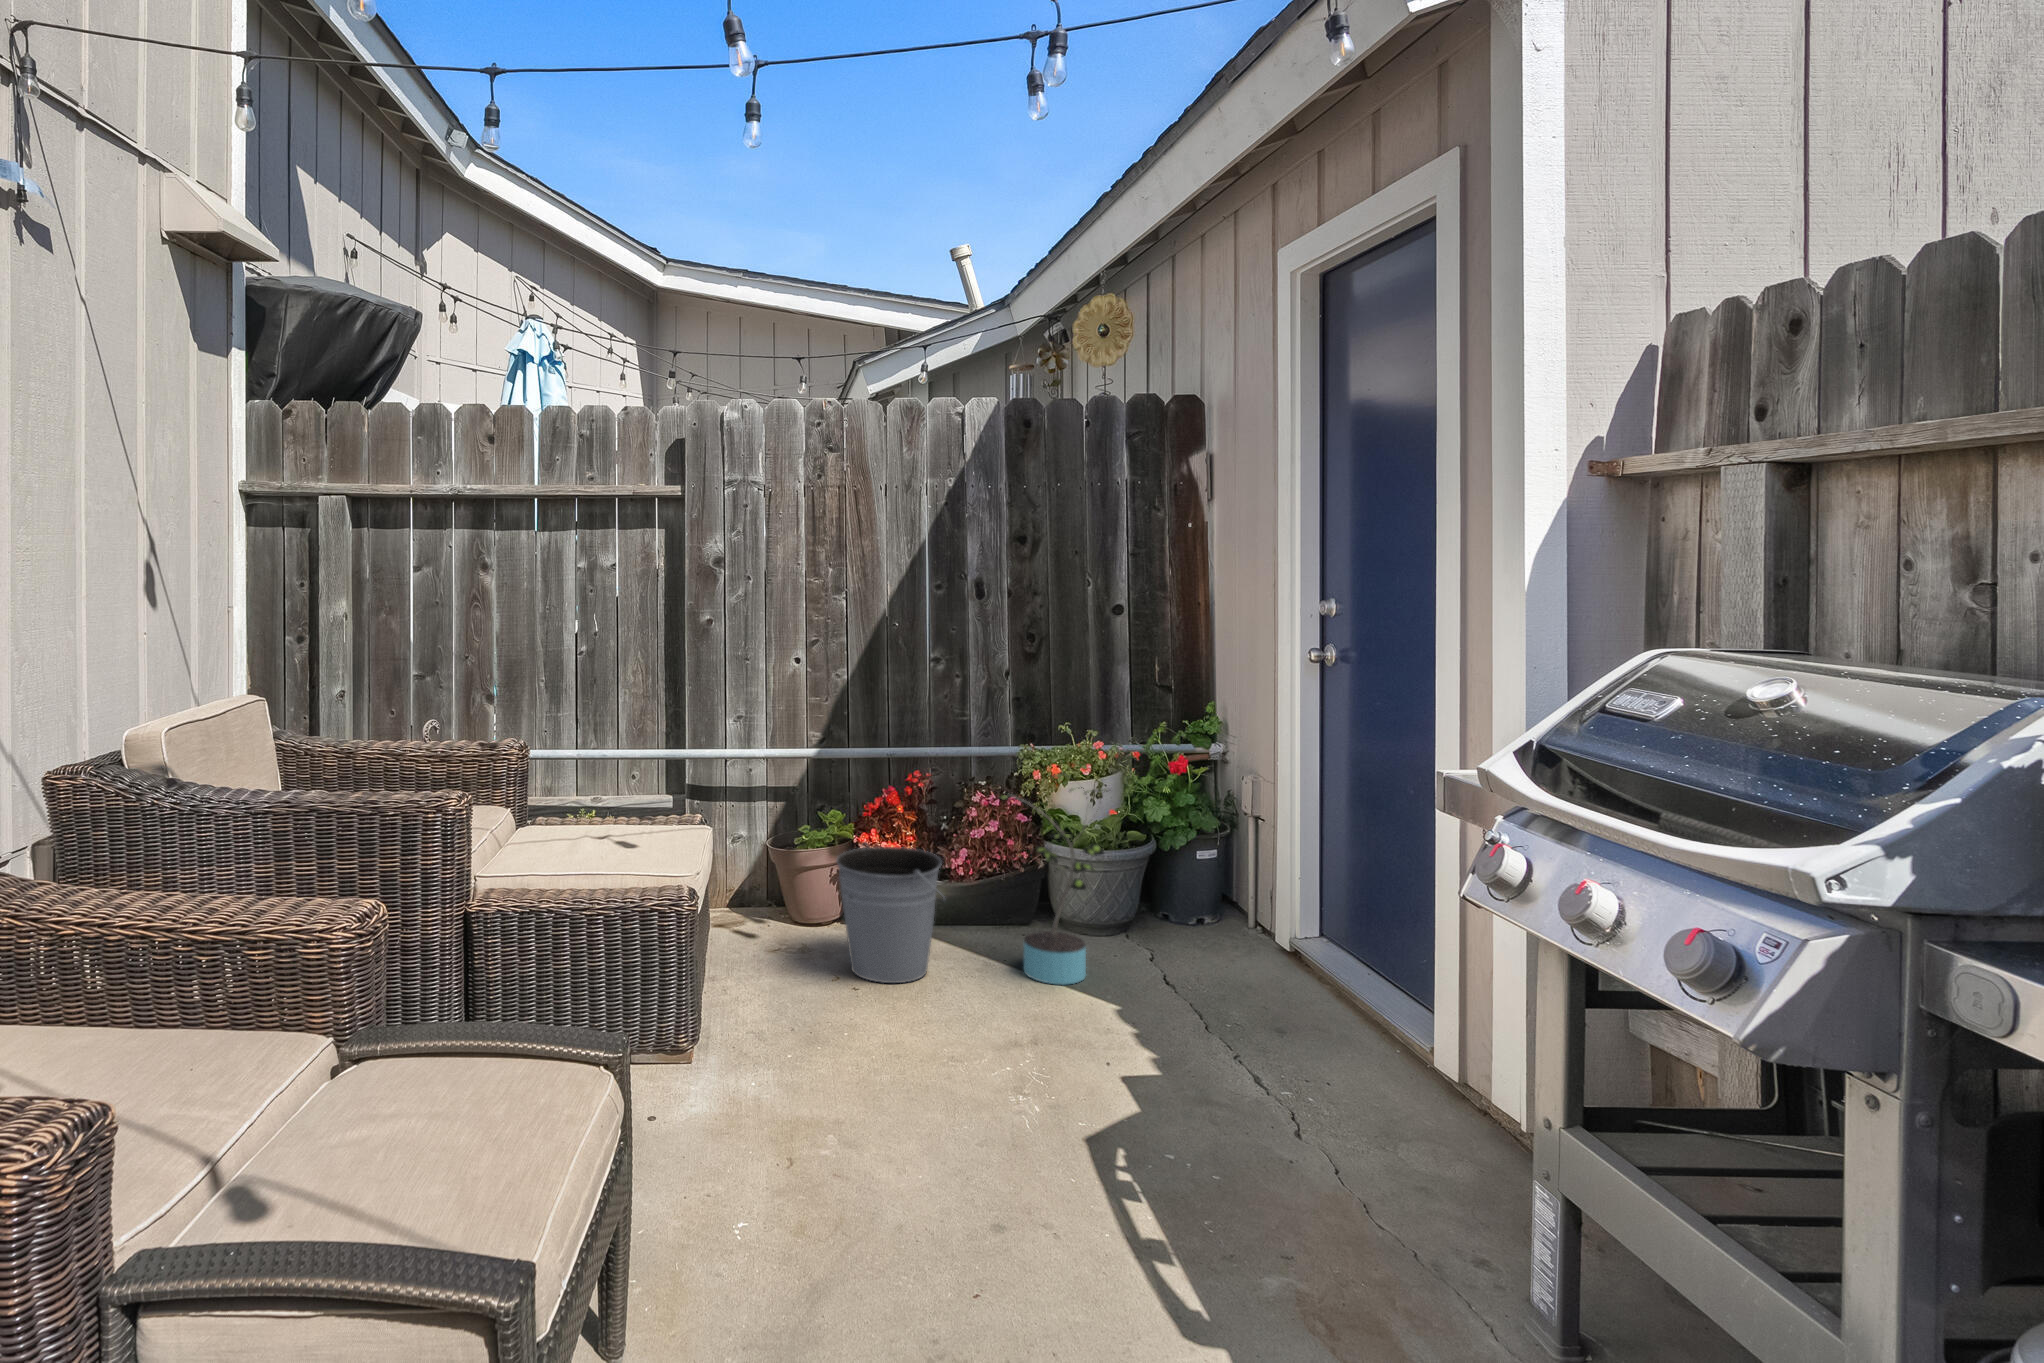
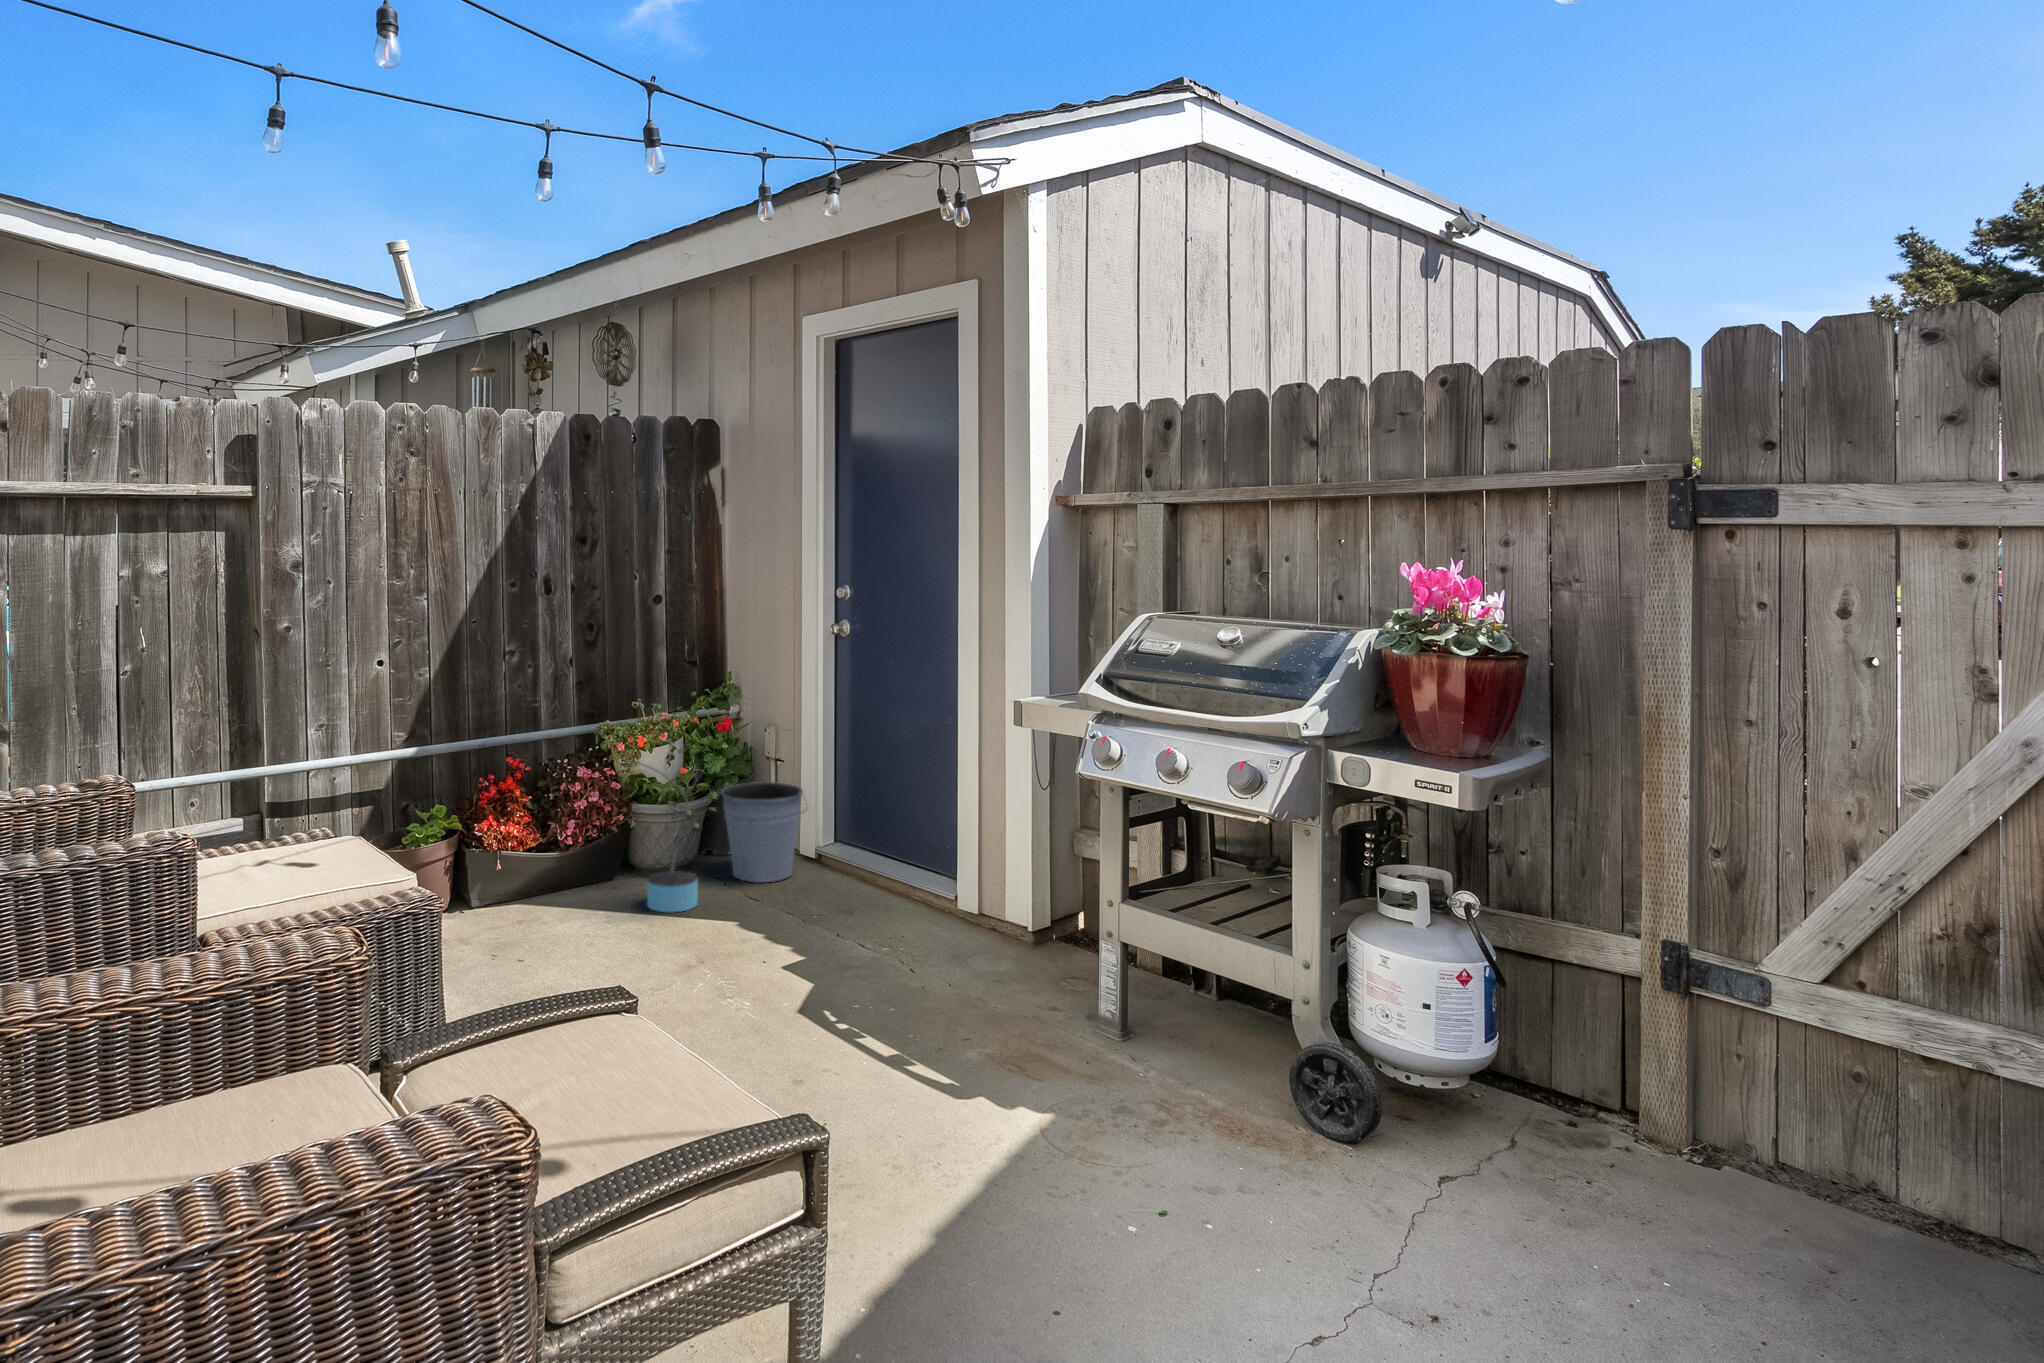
bucket: present [836,843,944,983] -> present [721,782,803,882]

